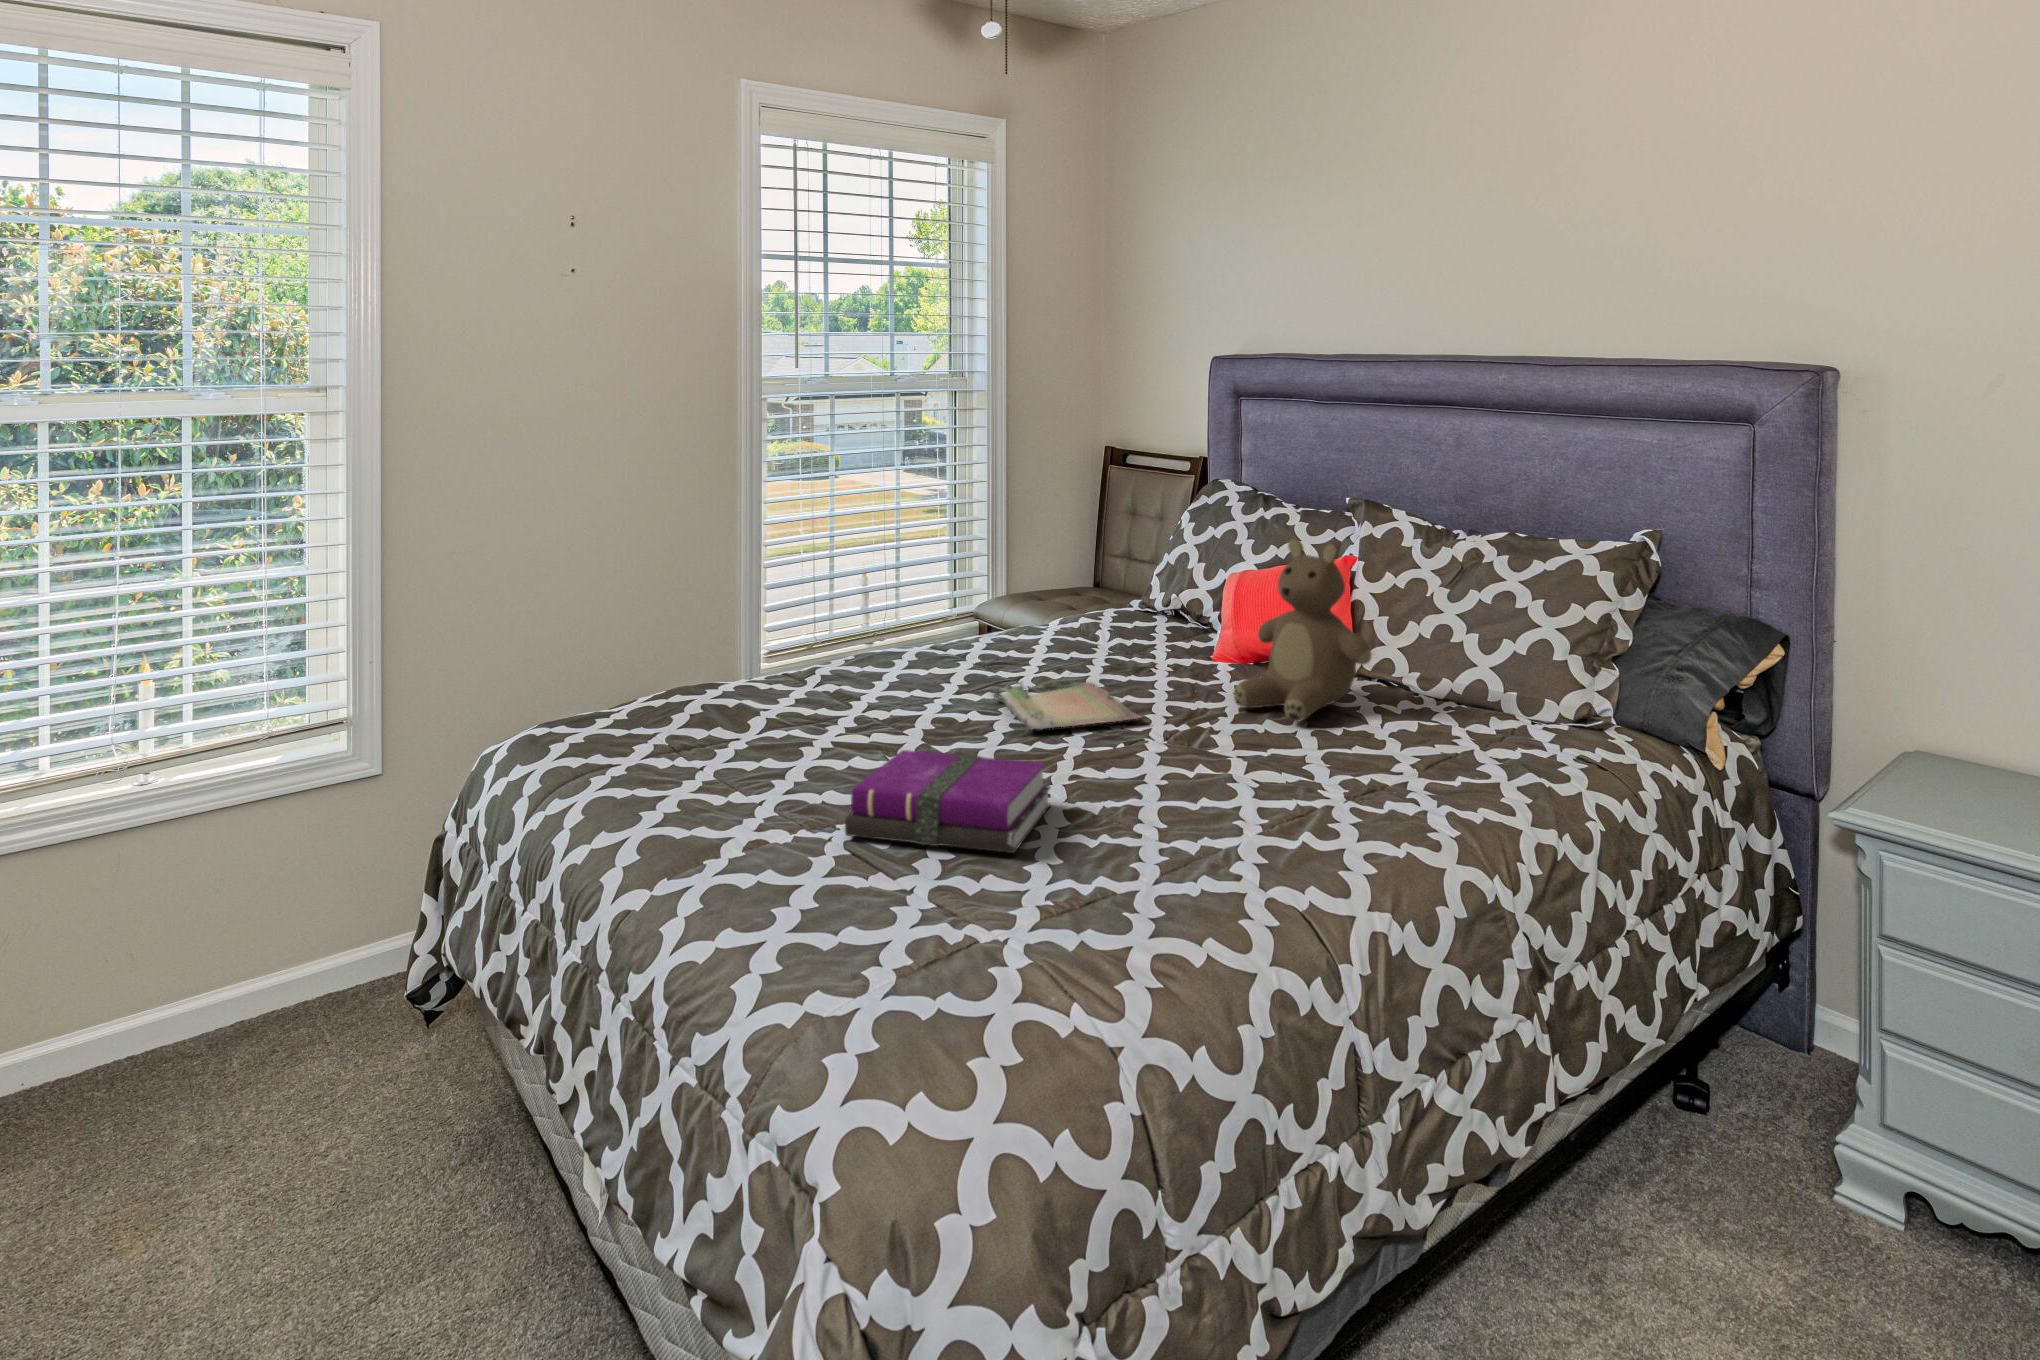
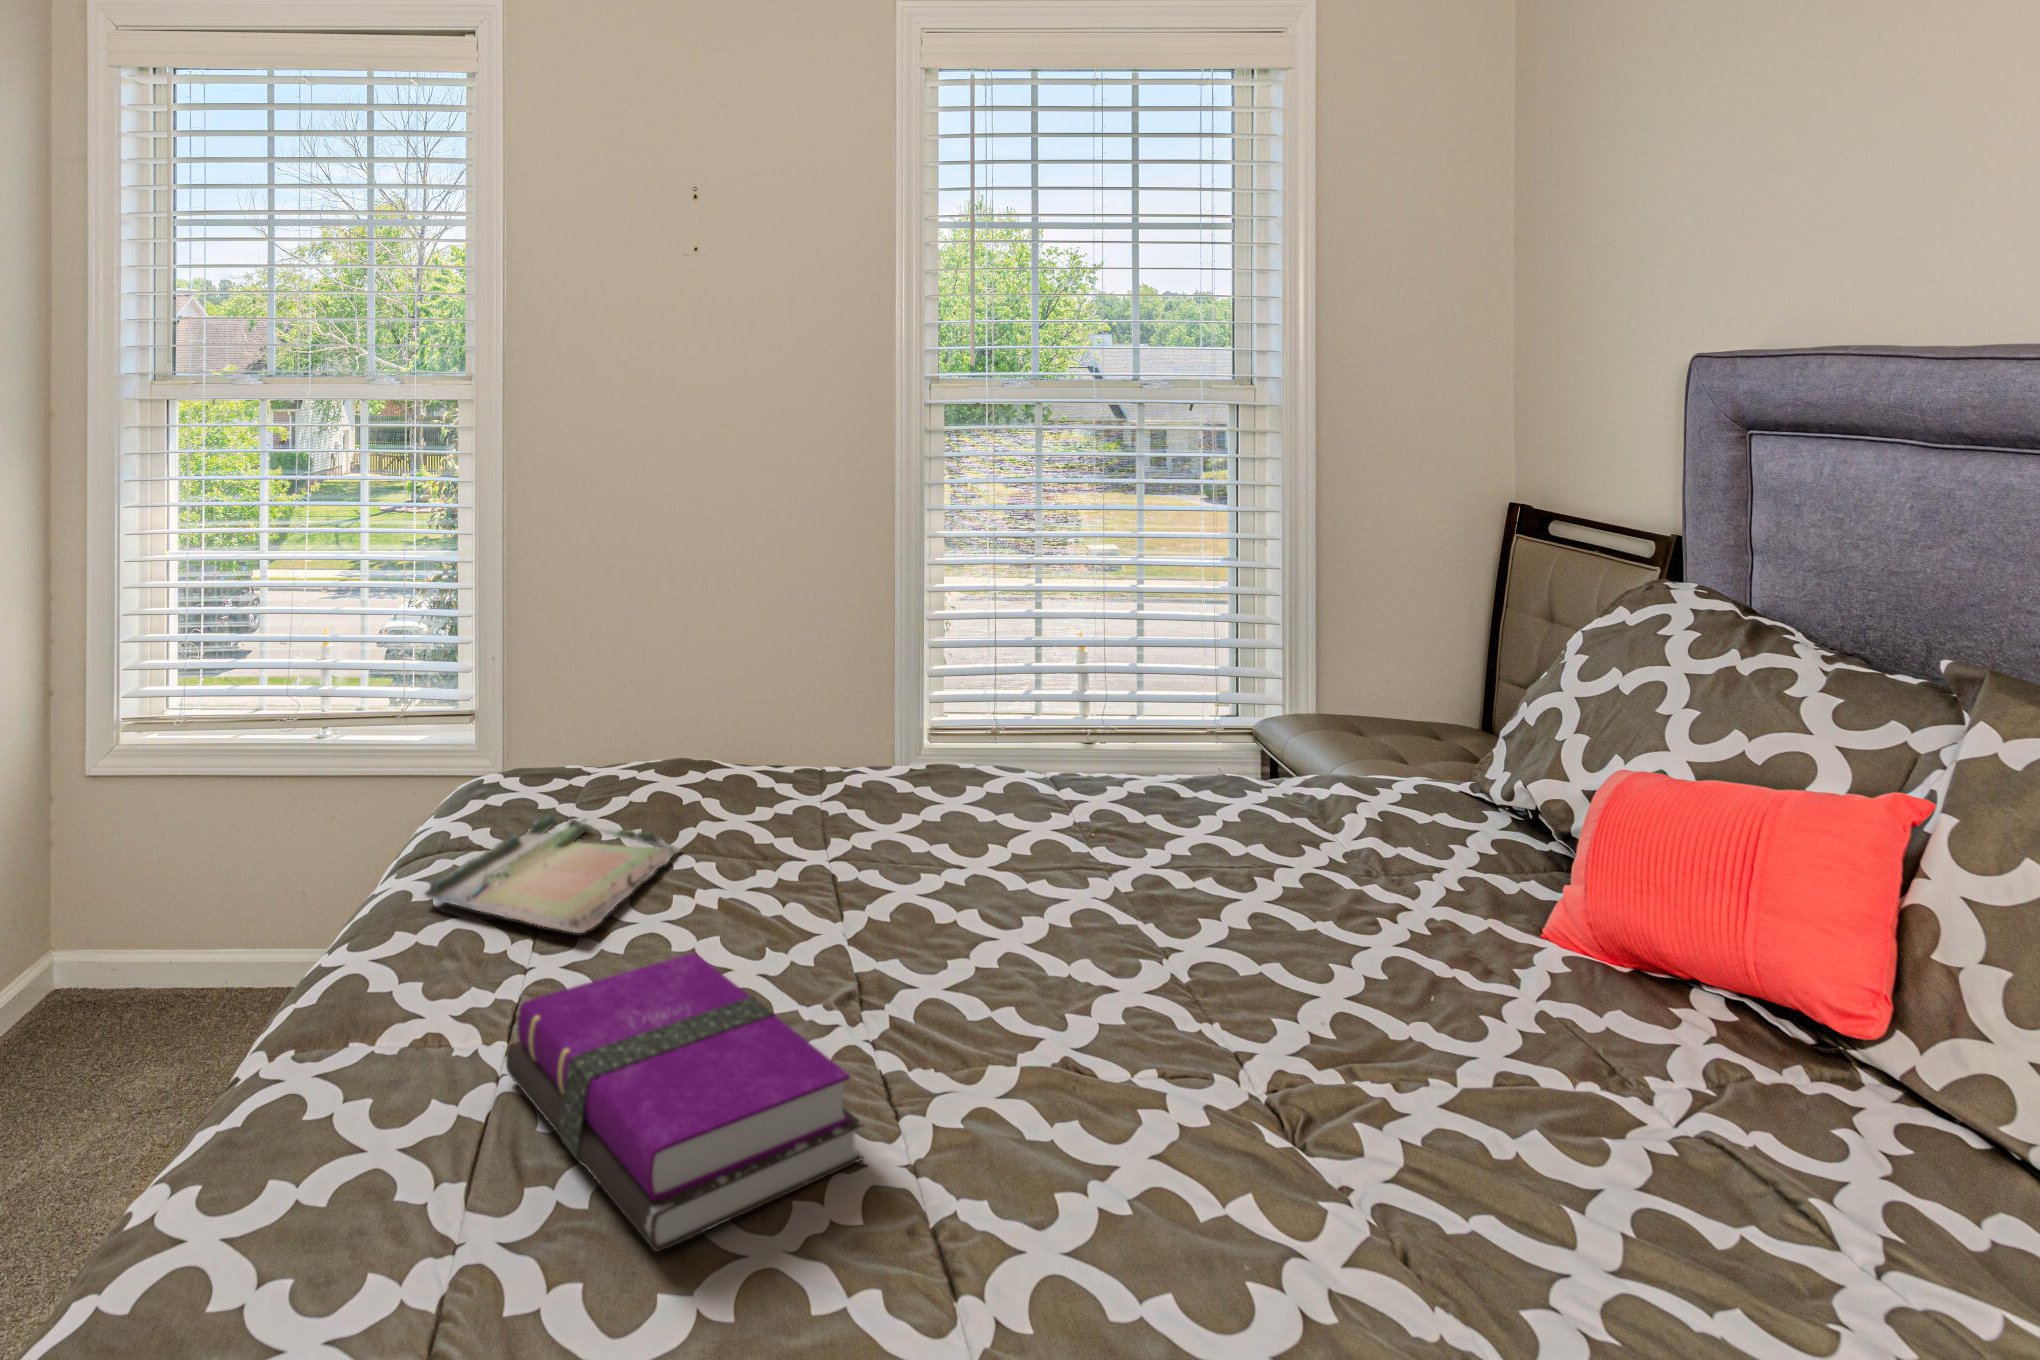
teddy bear: present [1233,538,1372,722] -> none [1475,731,1879,1175]
tray: present [992,678,1140,730] -> present [425,813,680,933]

